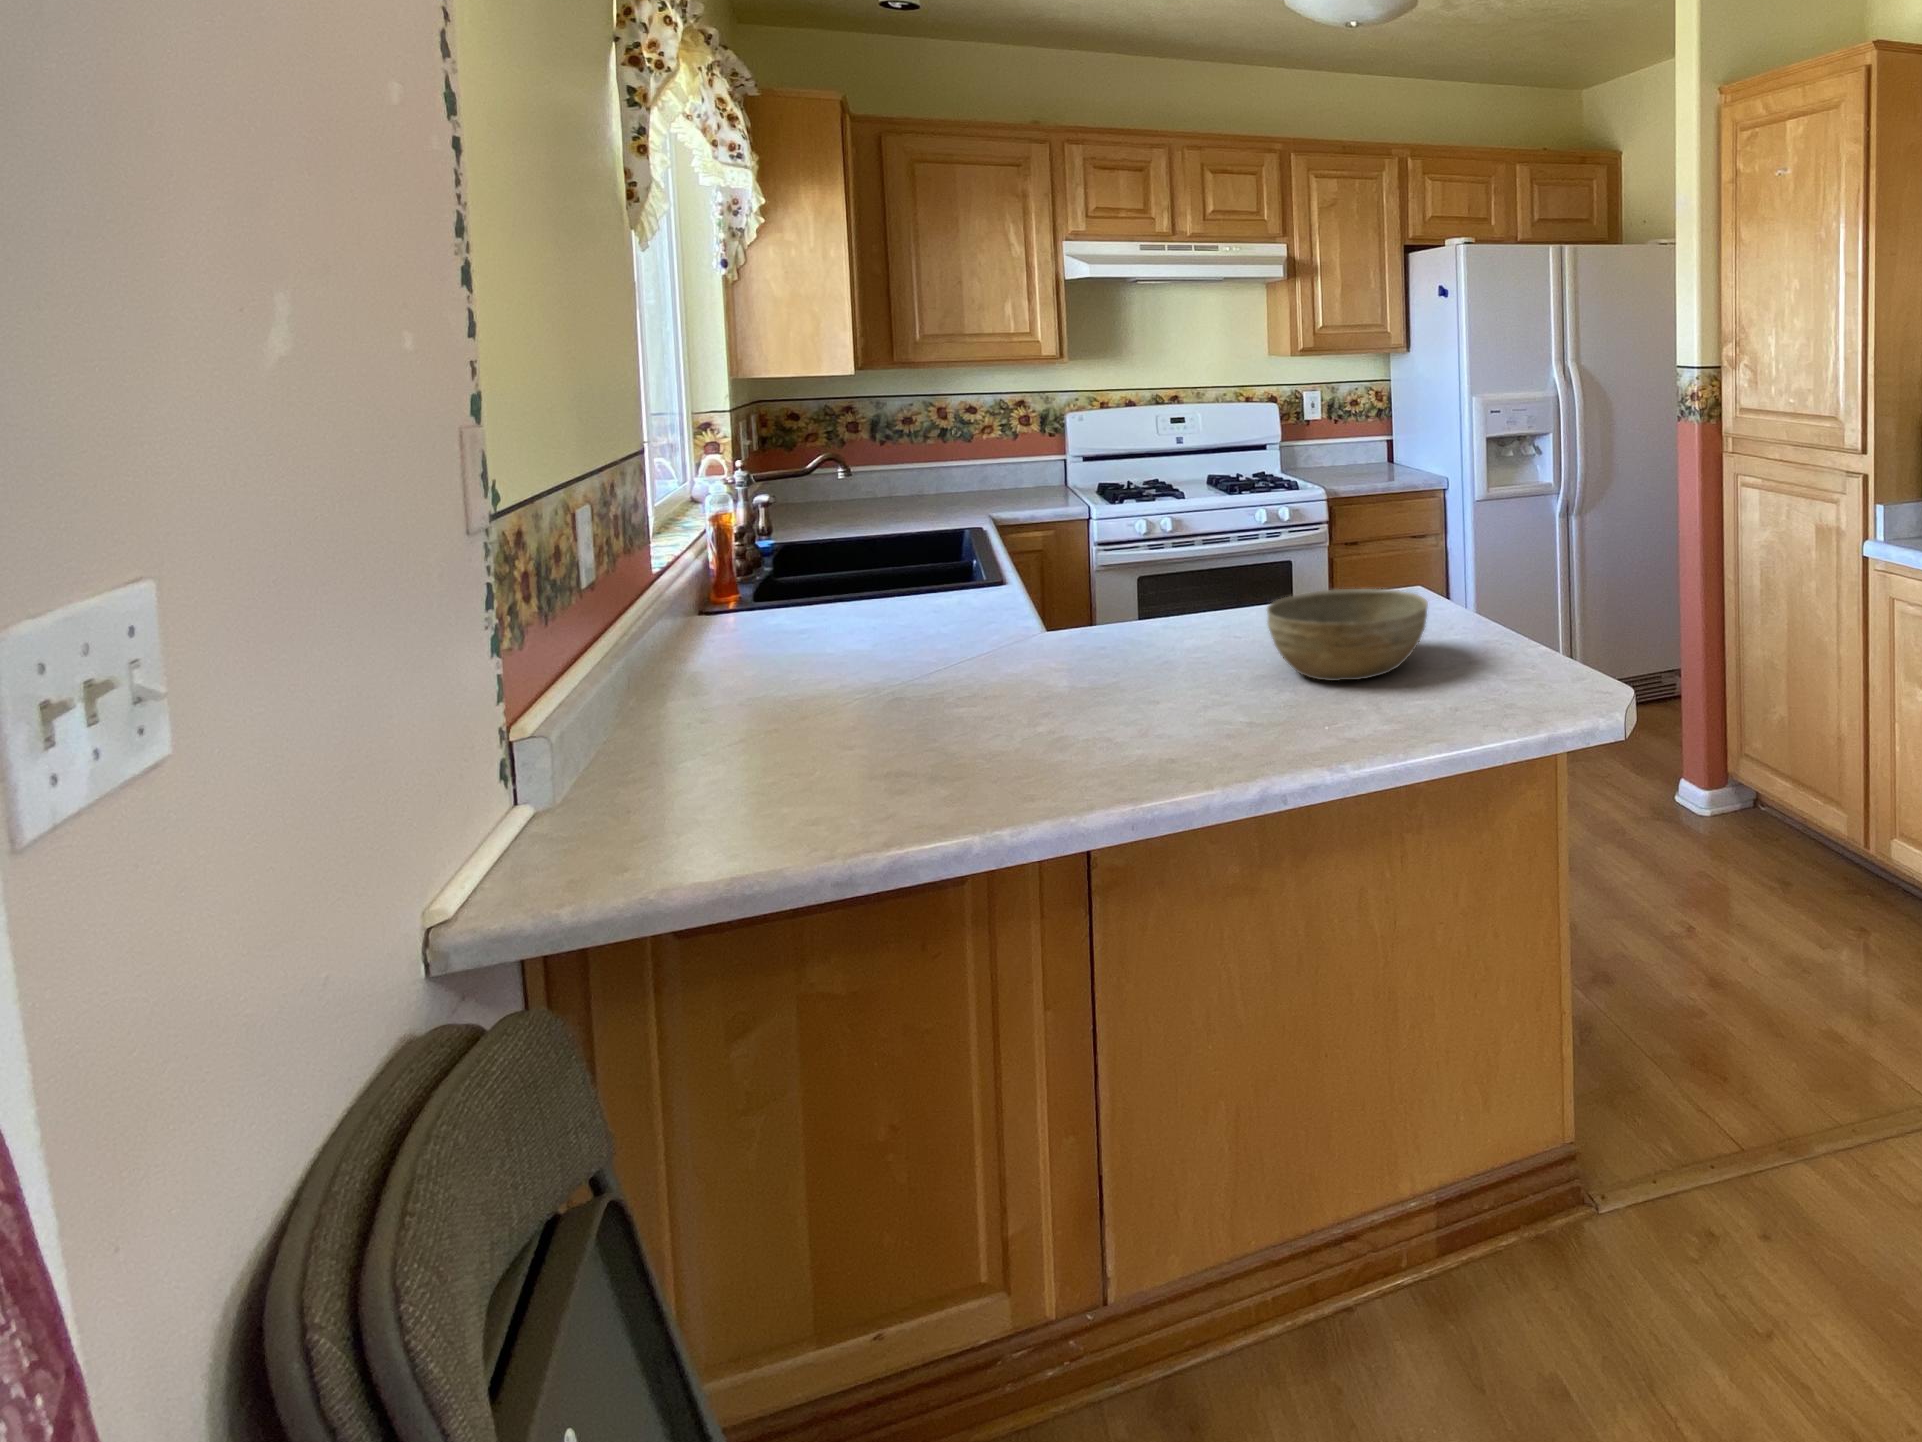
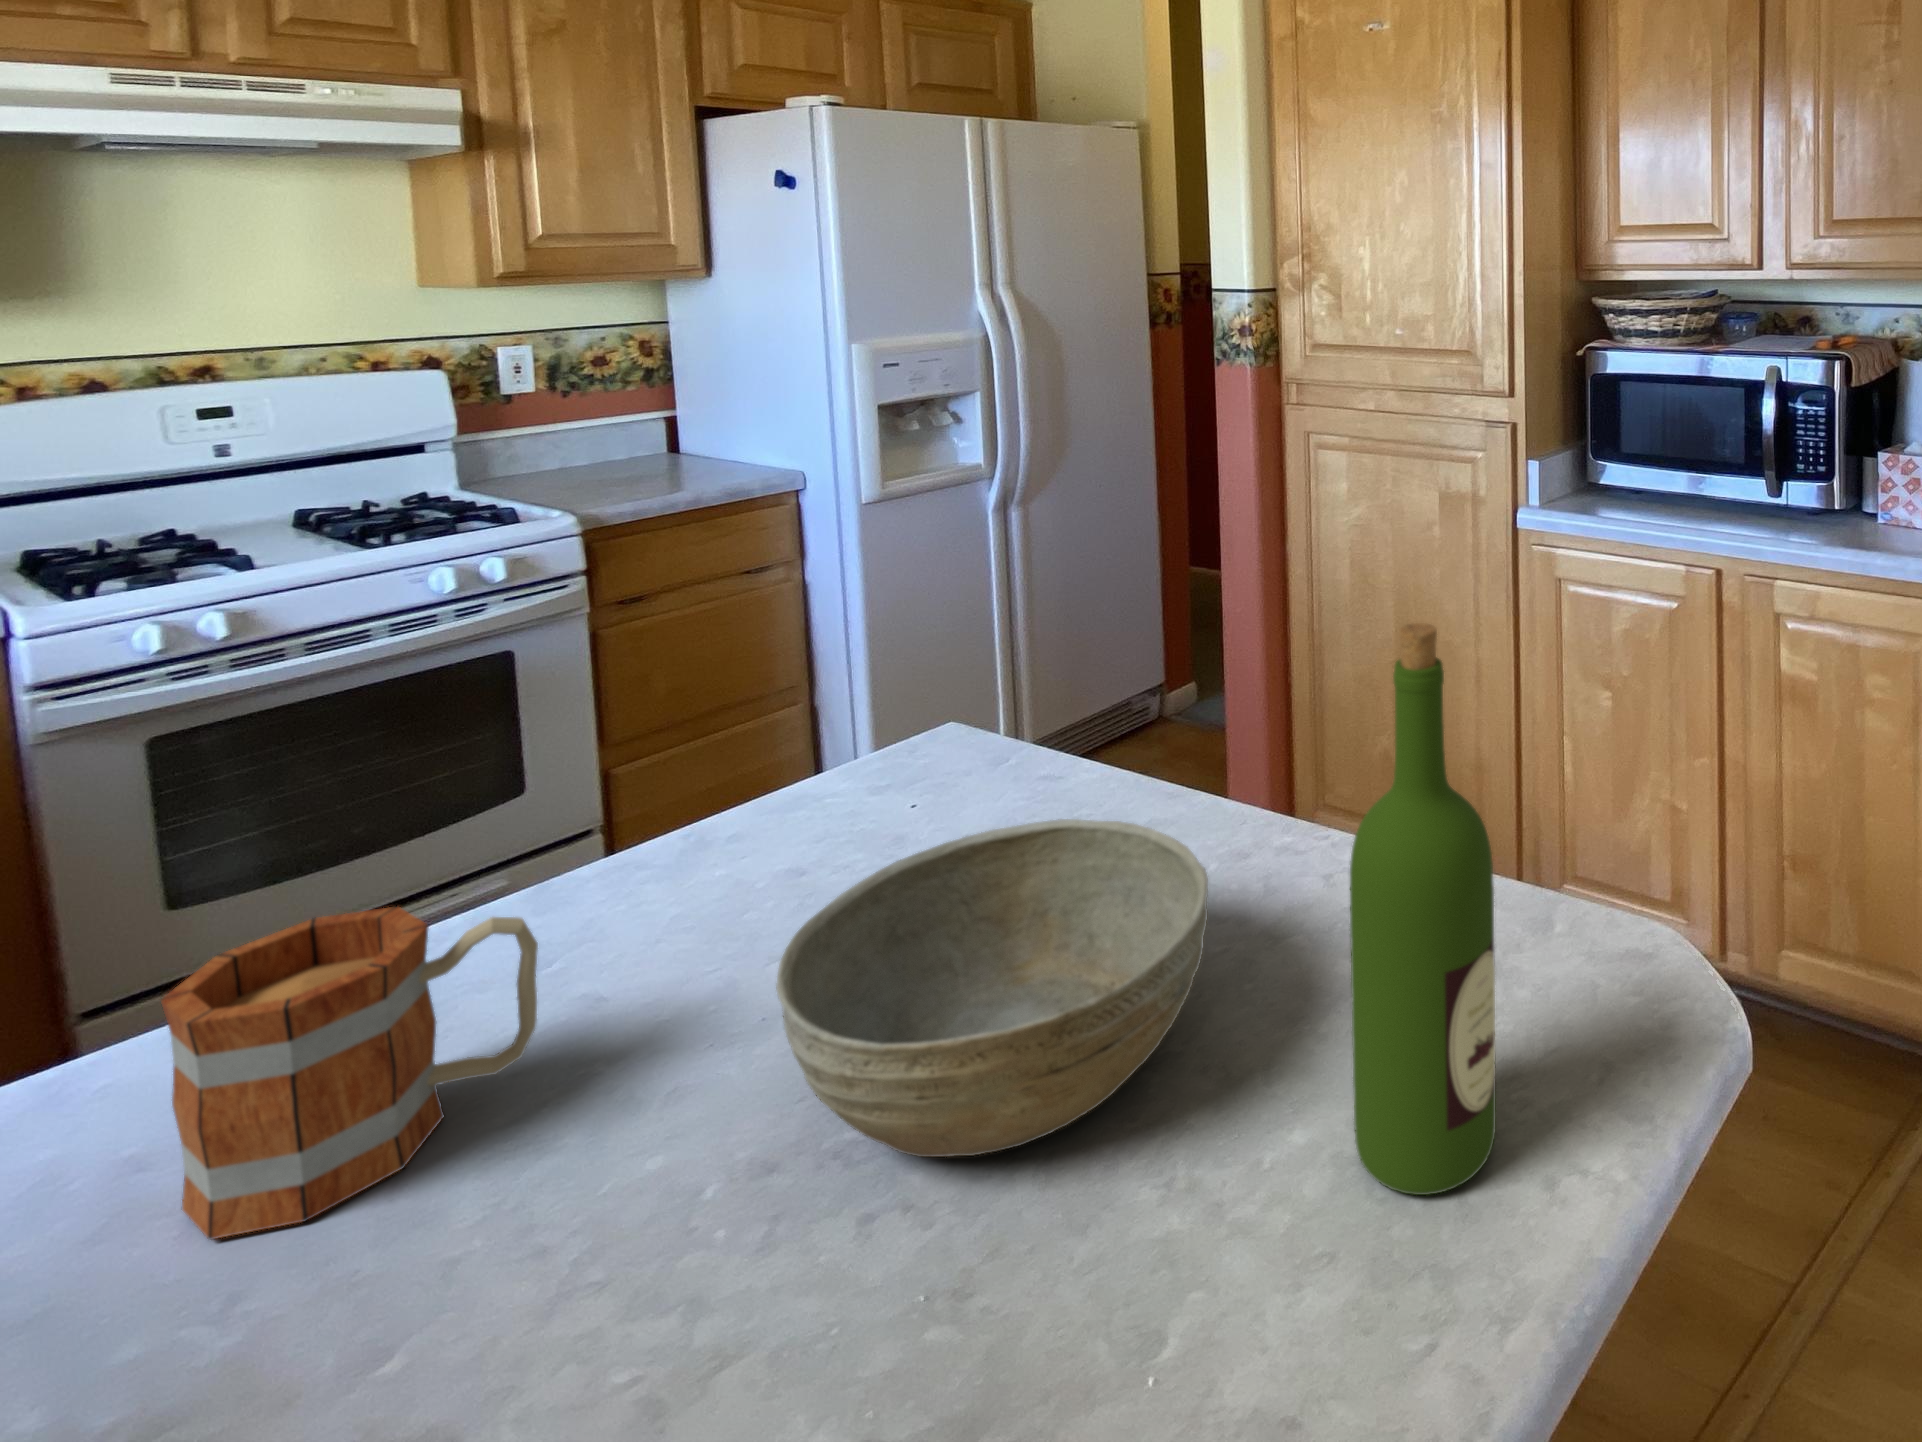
wine bottle: none [1430,489,1489,716] -> present [1350,623,1496,1195]
mug: none [1117,569,1214,656] -> present [161,906,538,1239]

